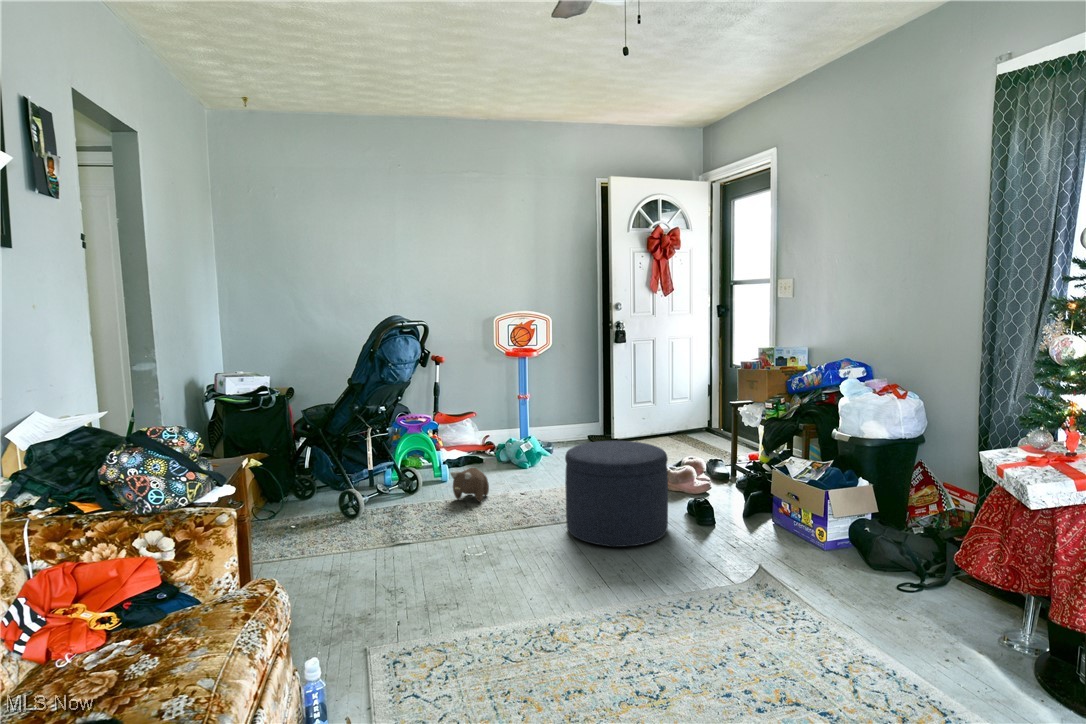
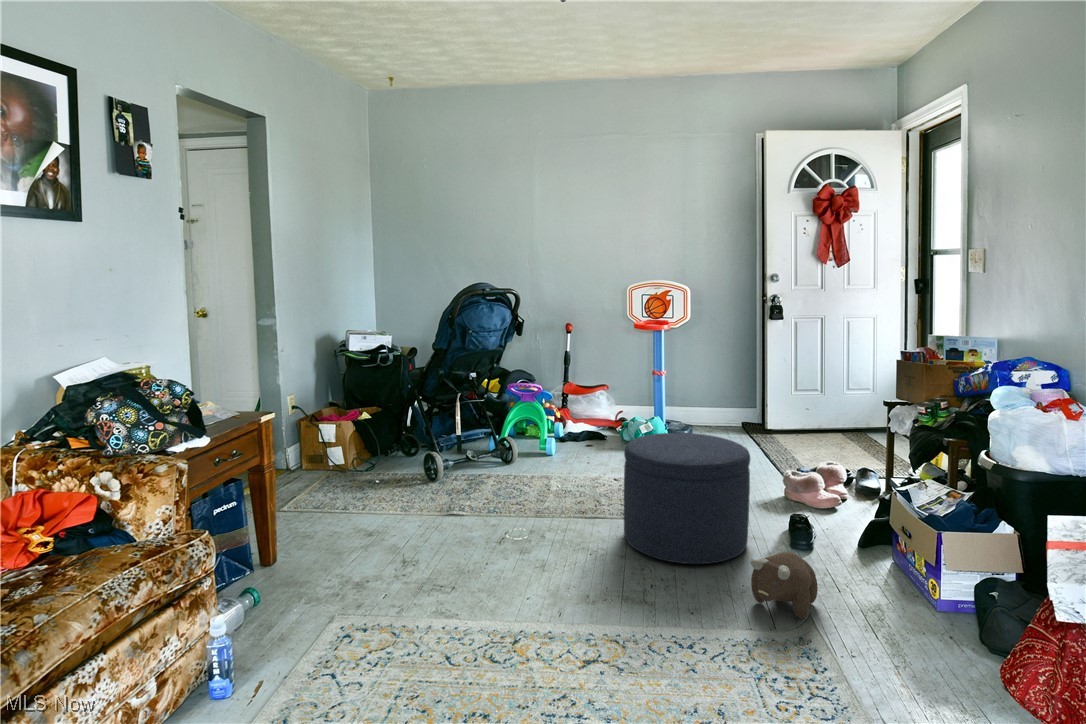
plush toy: present [450,468,489,502] -> present [751,552,818,619]

